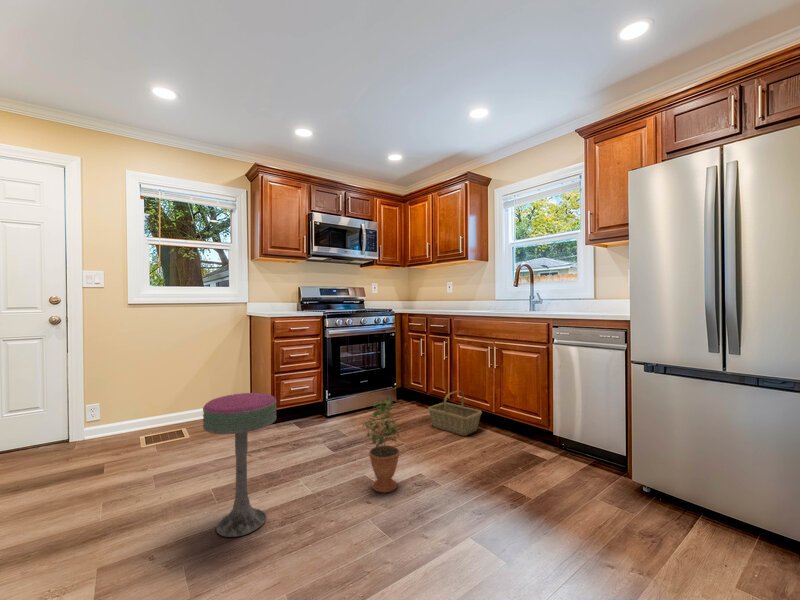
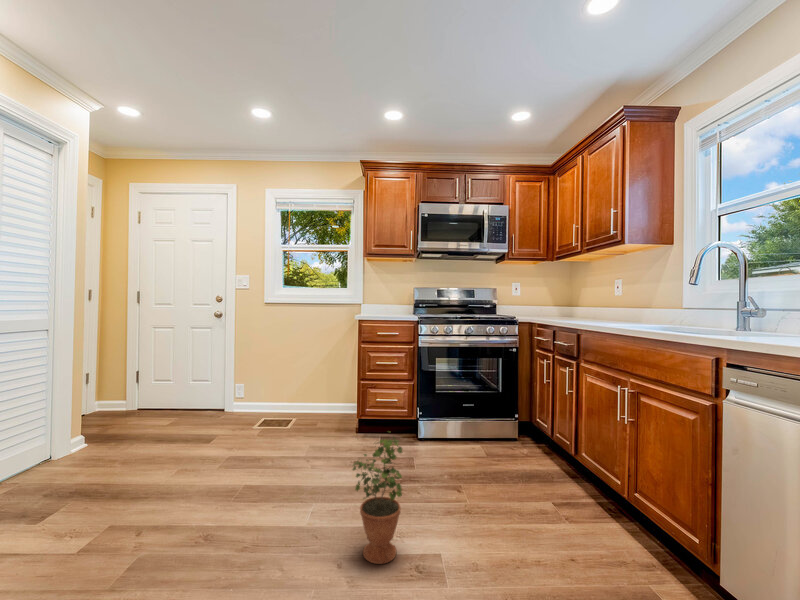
basket: present [428,391,482,436] -> none [525,445,603,518]
bar stool: present [203,393,276,537] -> none [181,399,259,550]

